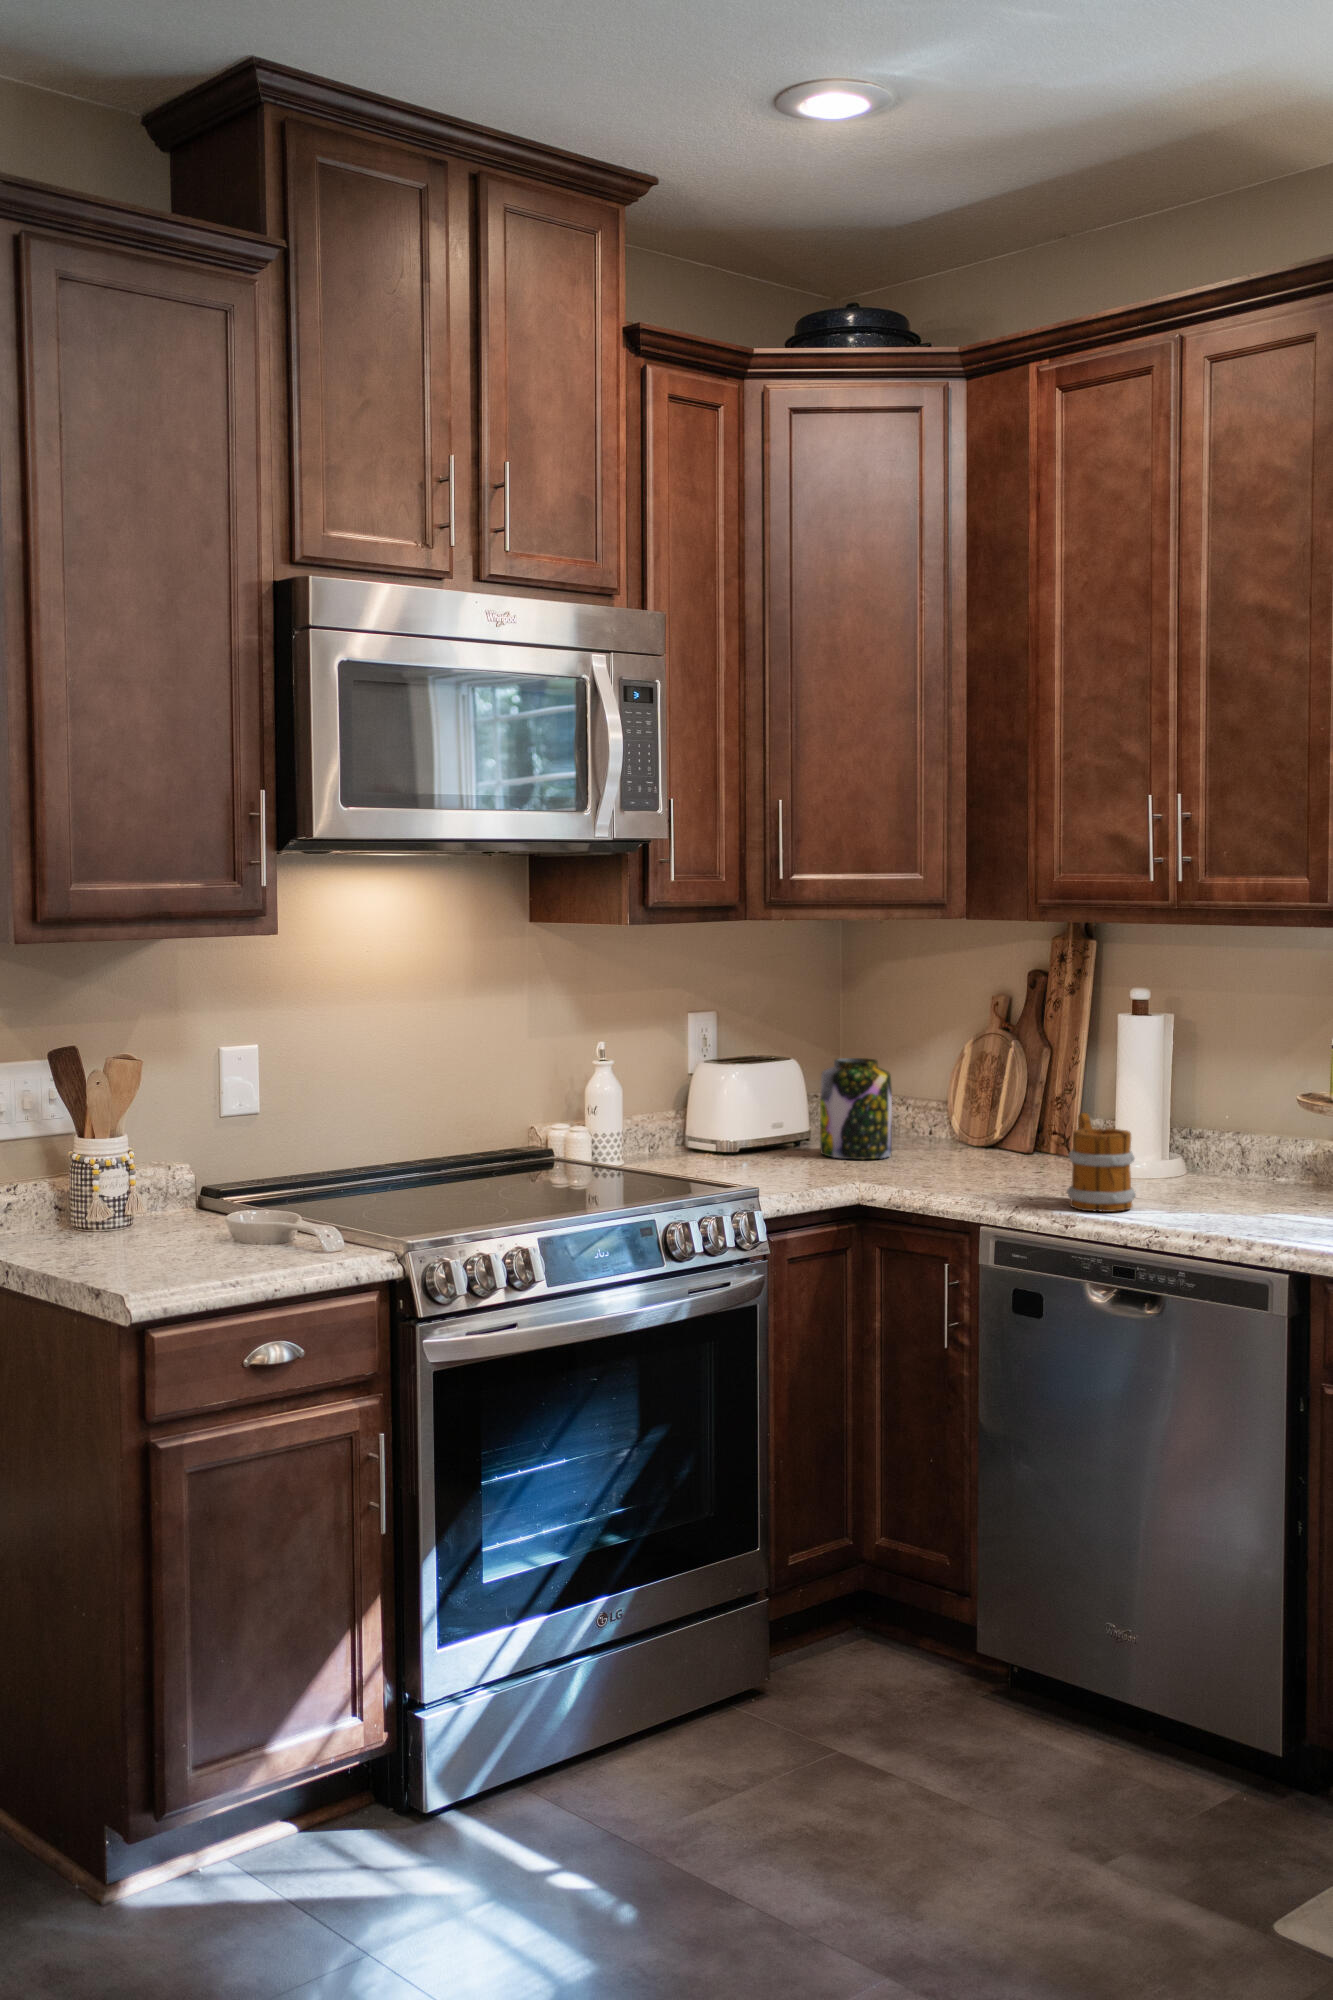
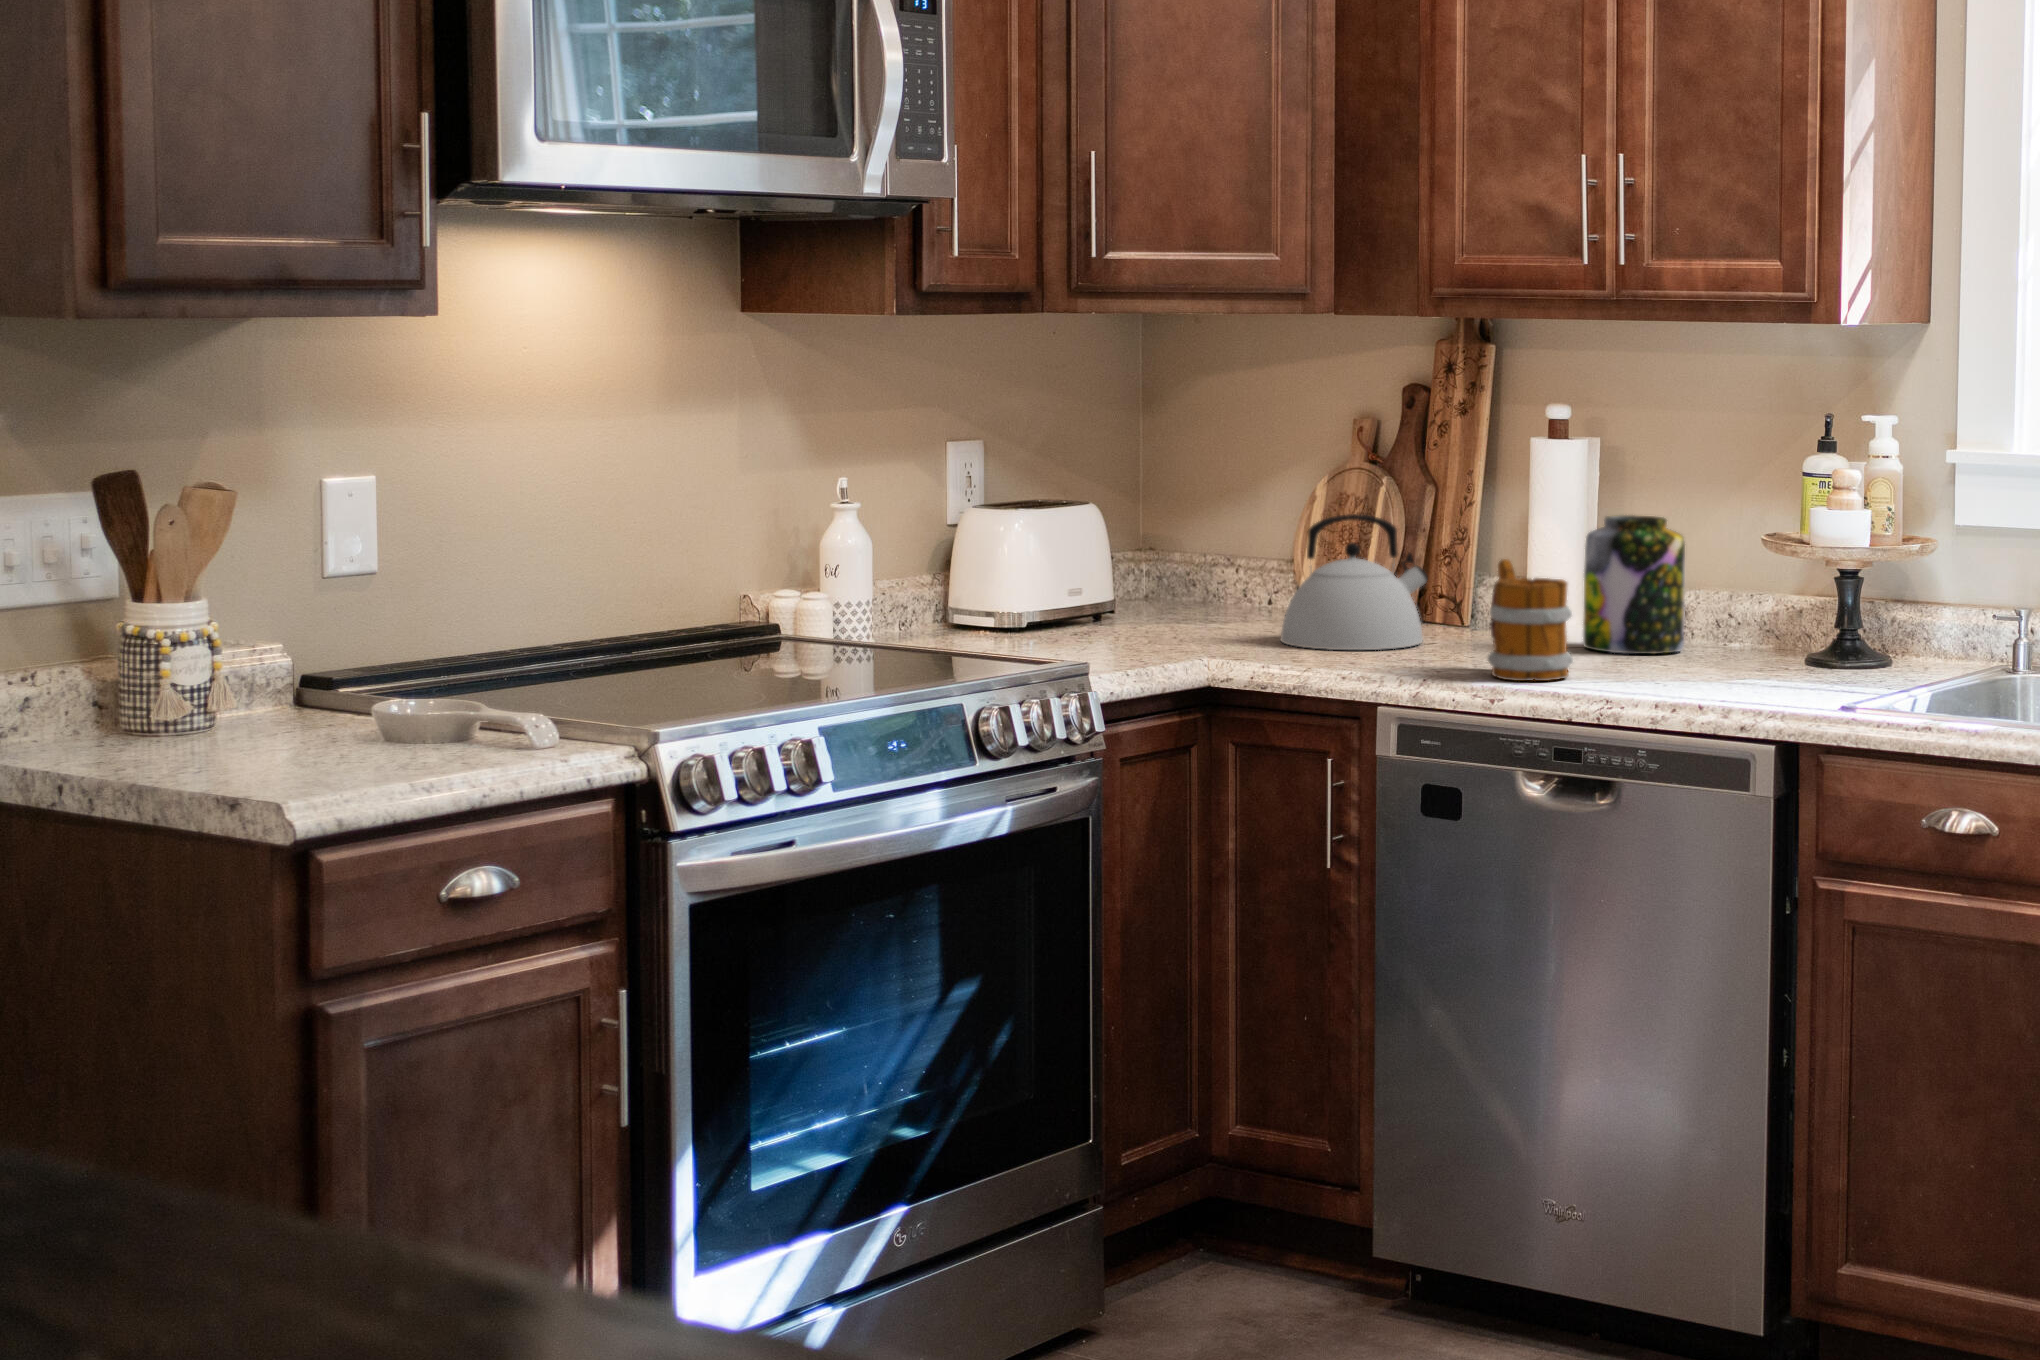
jar: present [820,1058,892,1159] -> present [1583,515,1685,654]
kettle: none [919,1072,1035,1178] -> present [1281,514,1428,650]

